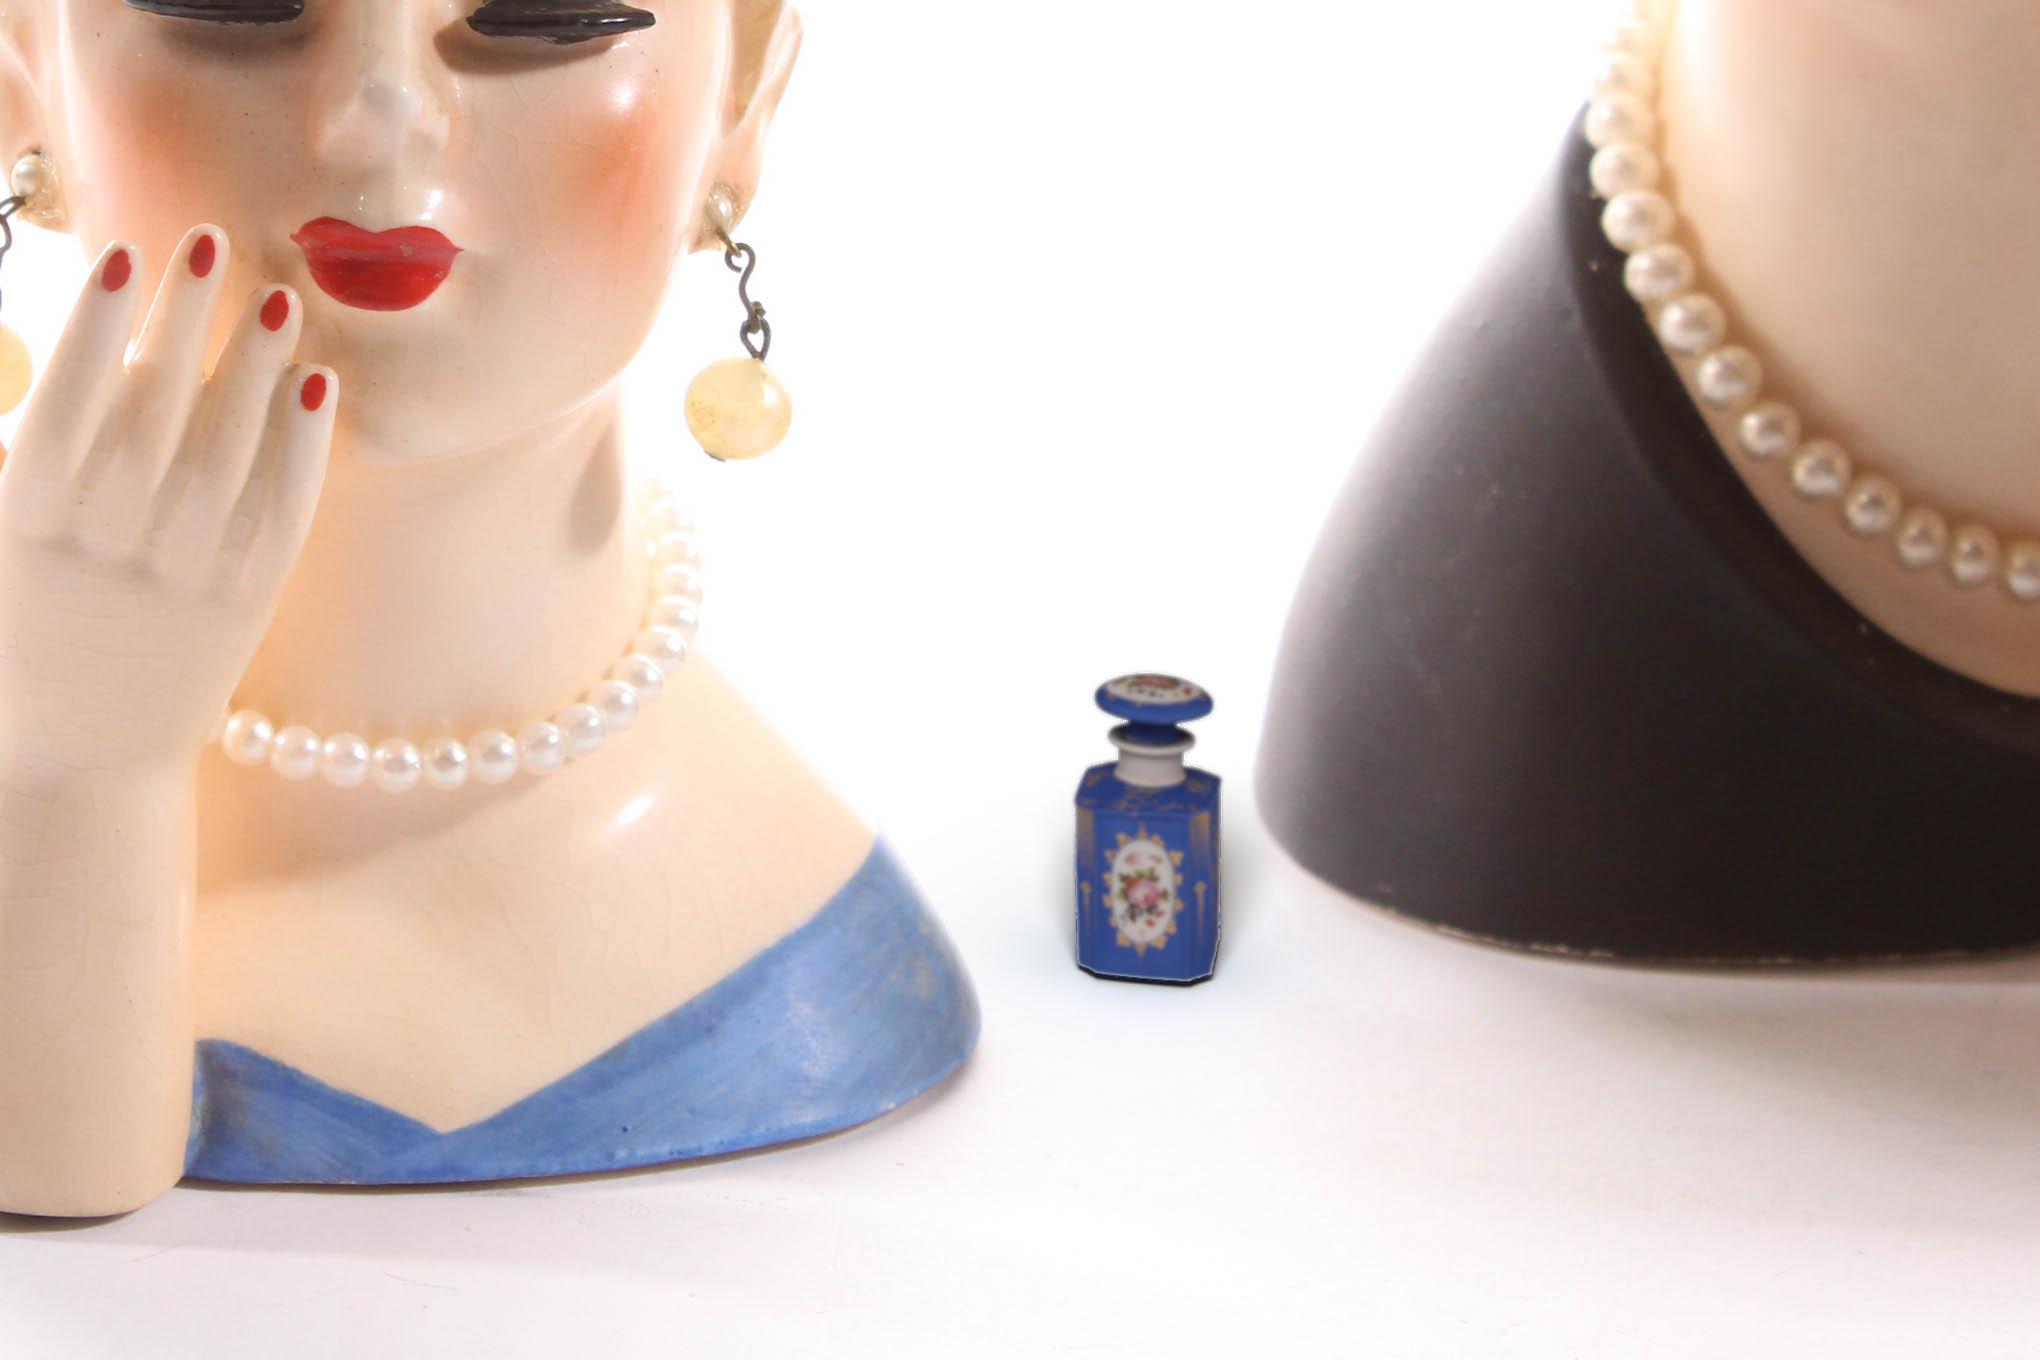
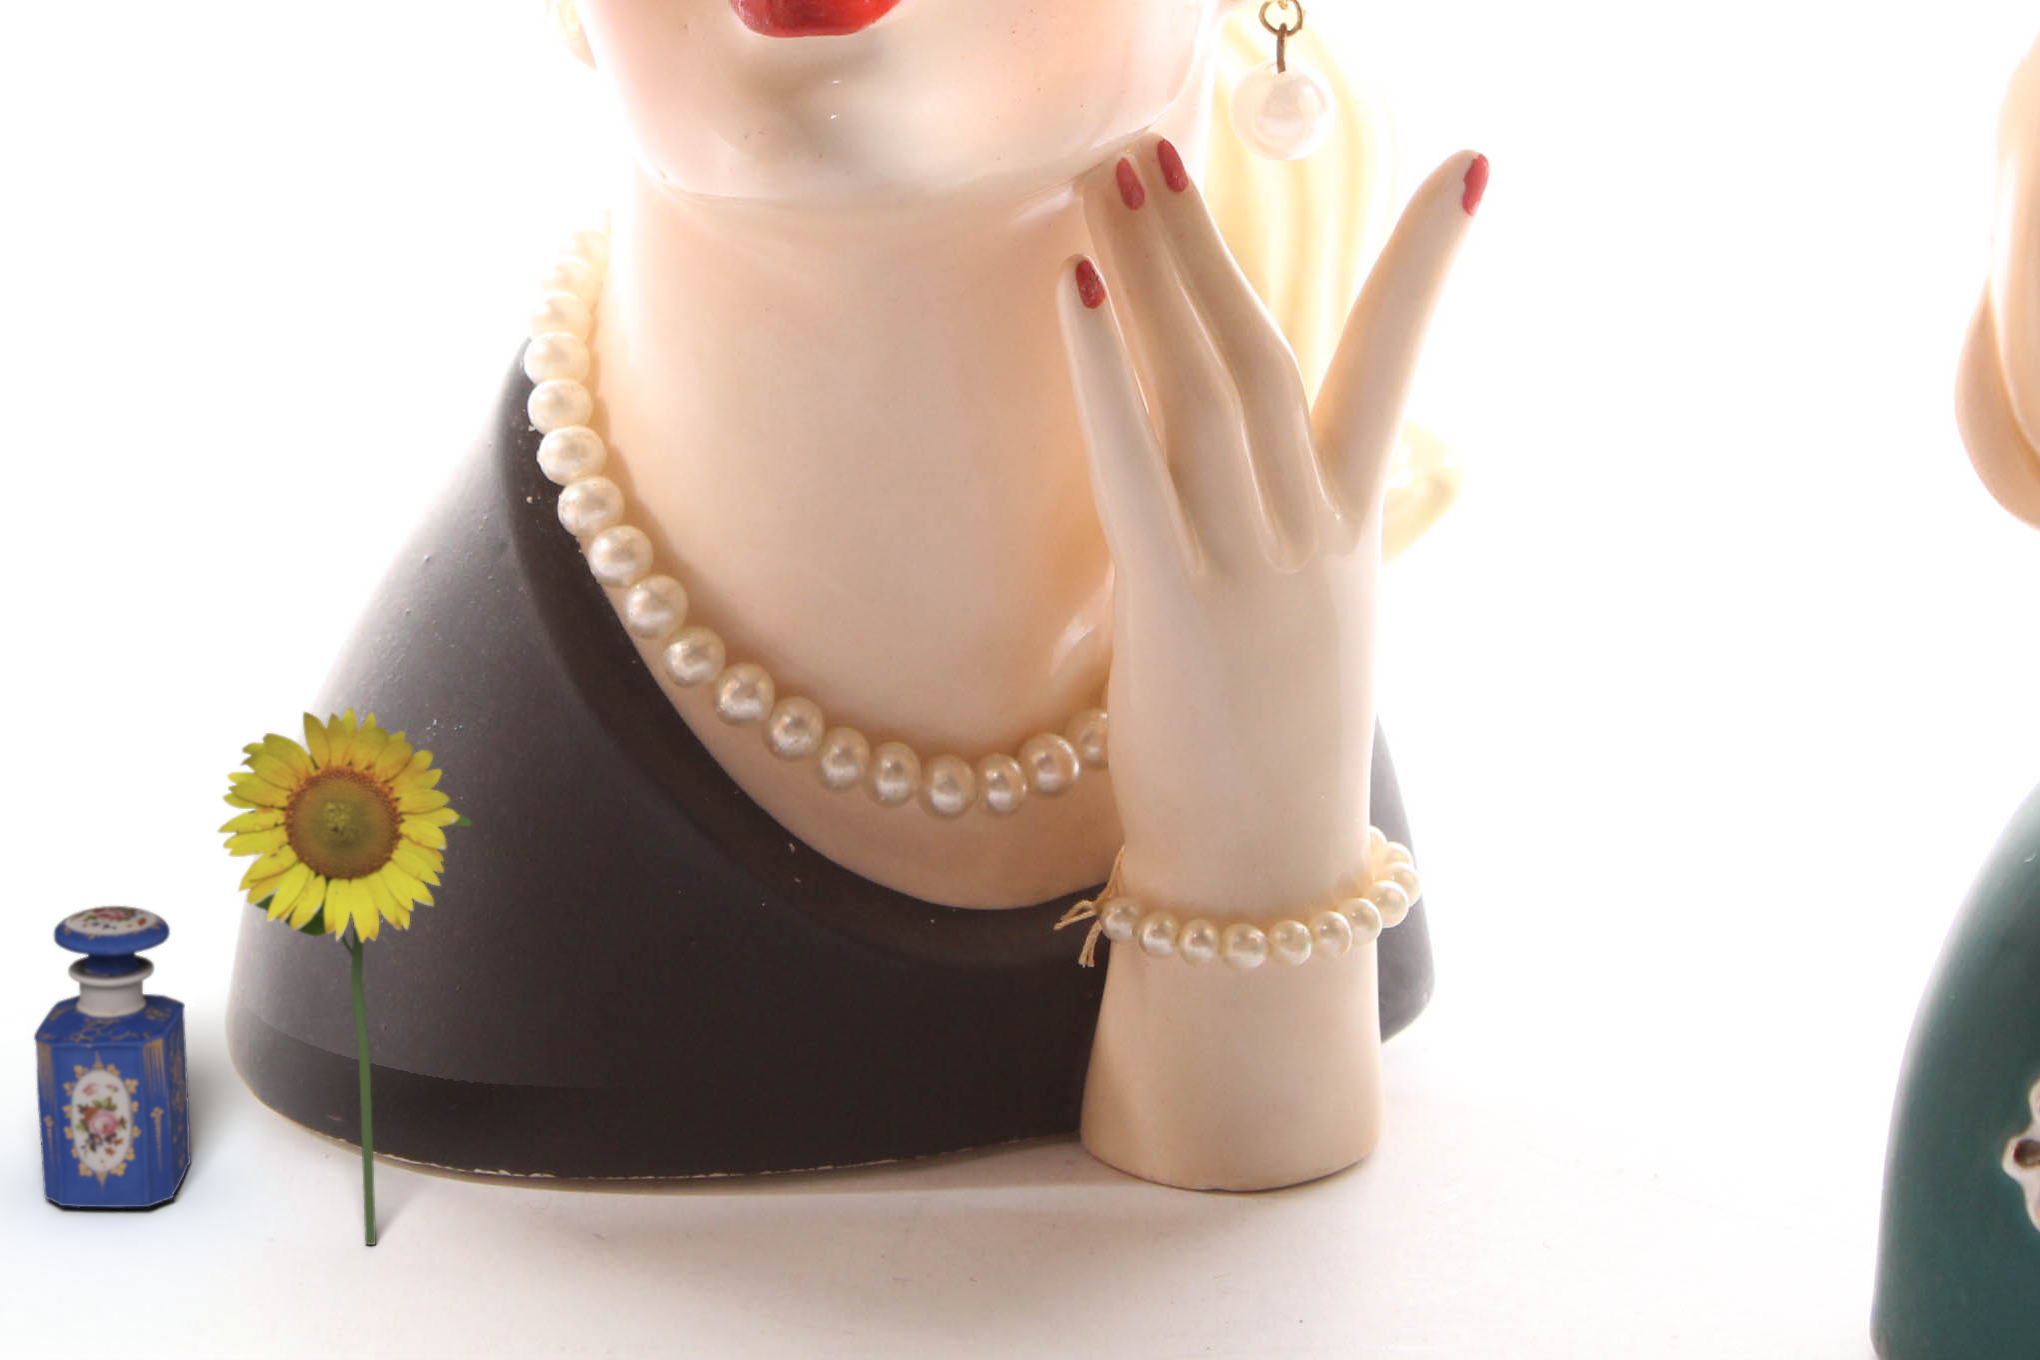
flower: none [1301,481,1570,1041] -> present [218,708,471,1245]

